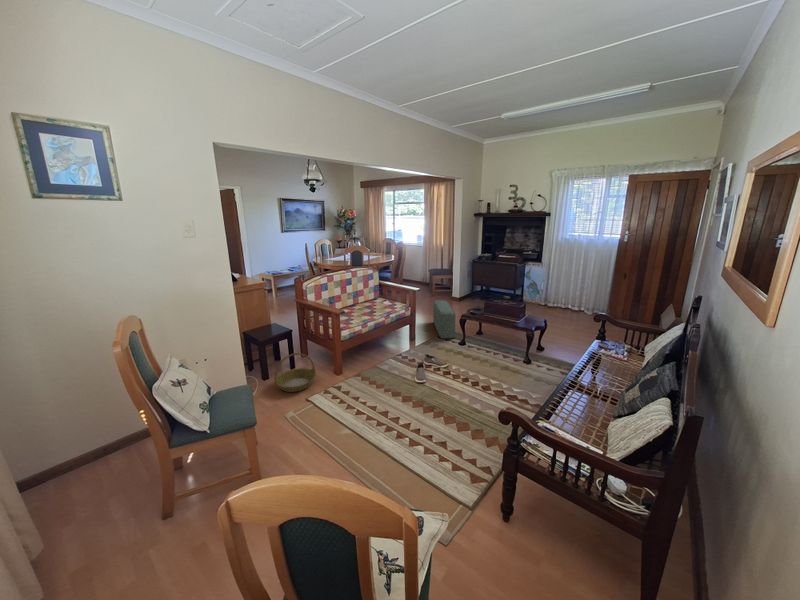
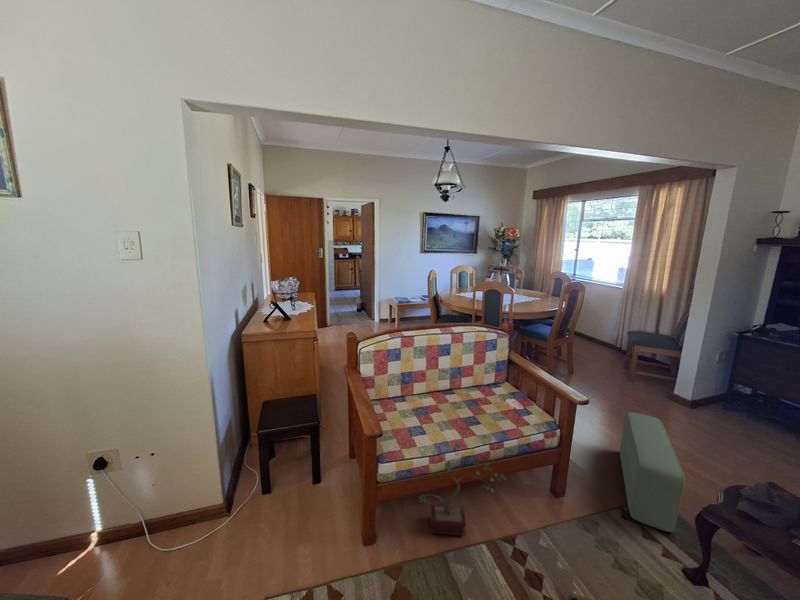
potted plant: none [356,318,395,363] -> present [419,443,507,535]
basket: present [275,353,316,392] -> none [246,481,324,563]

